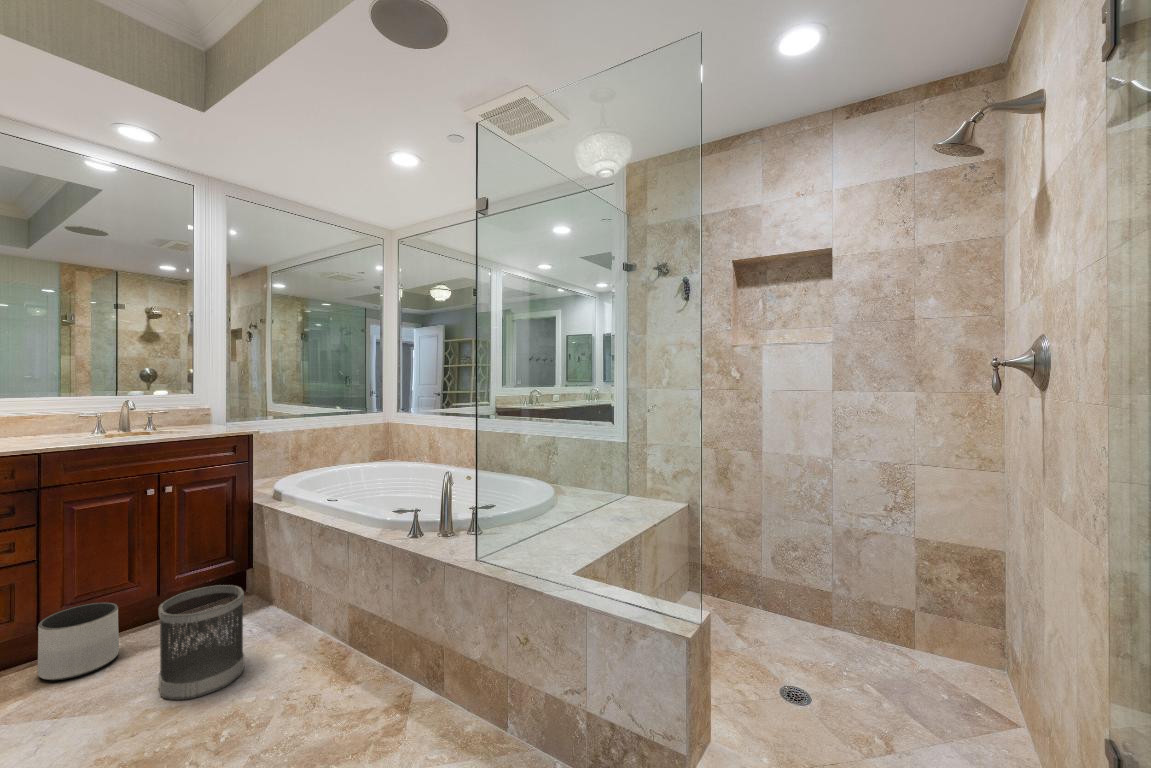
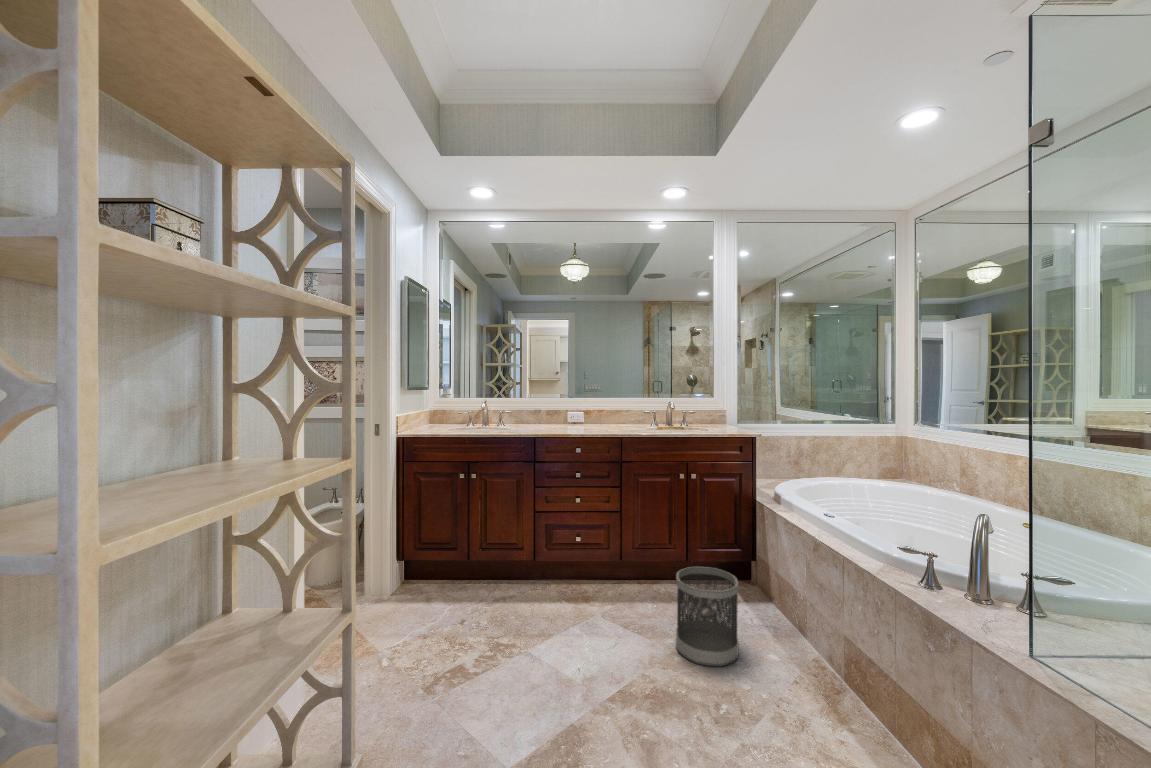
planter: present [38,603,119,680] -> none [615,551,658,605]

